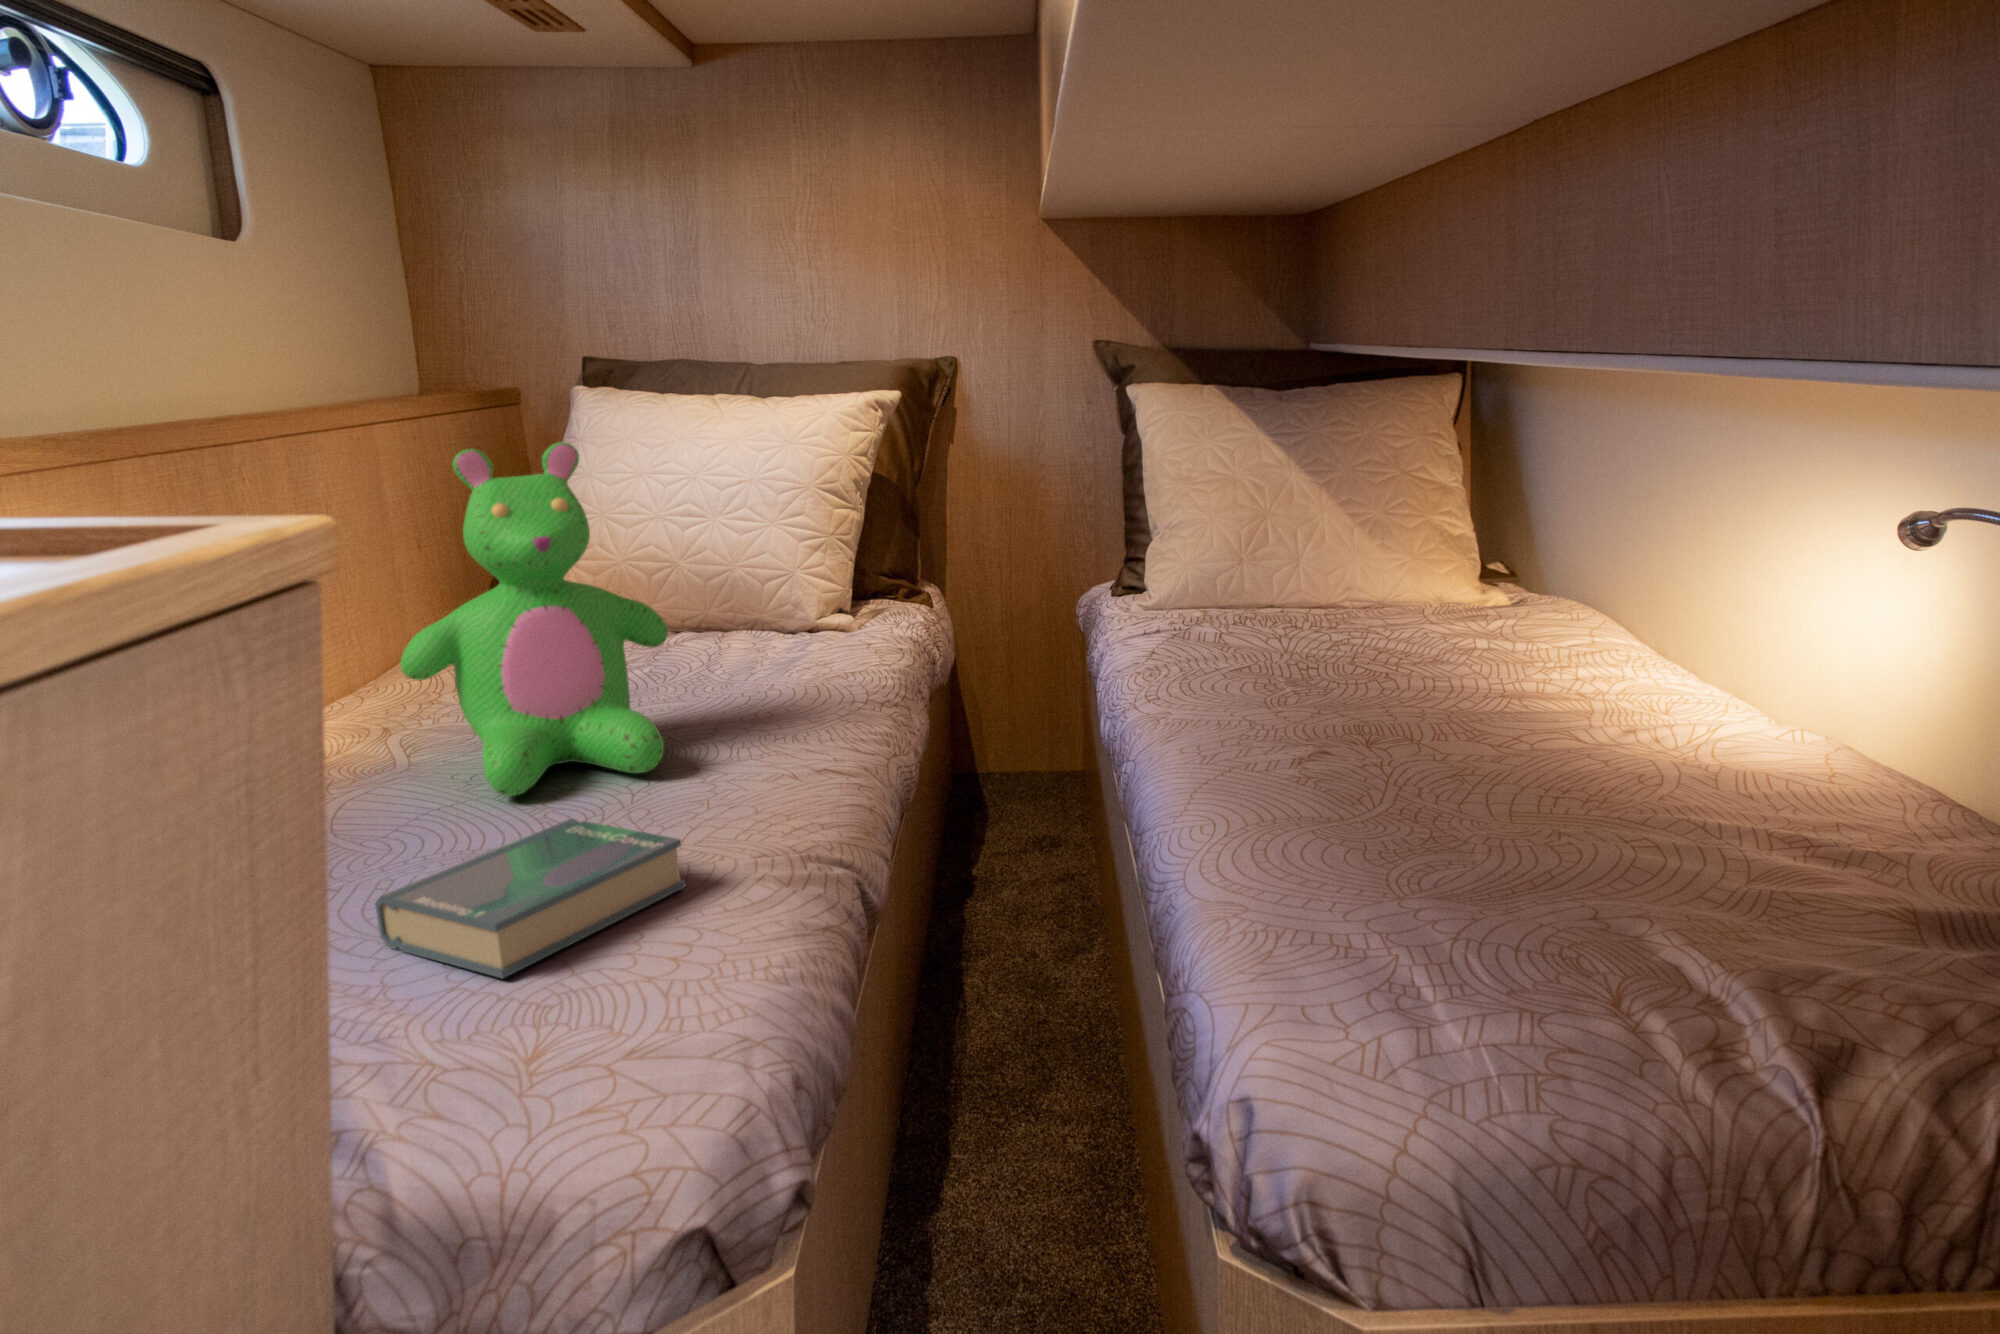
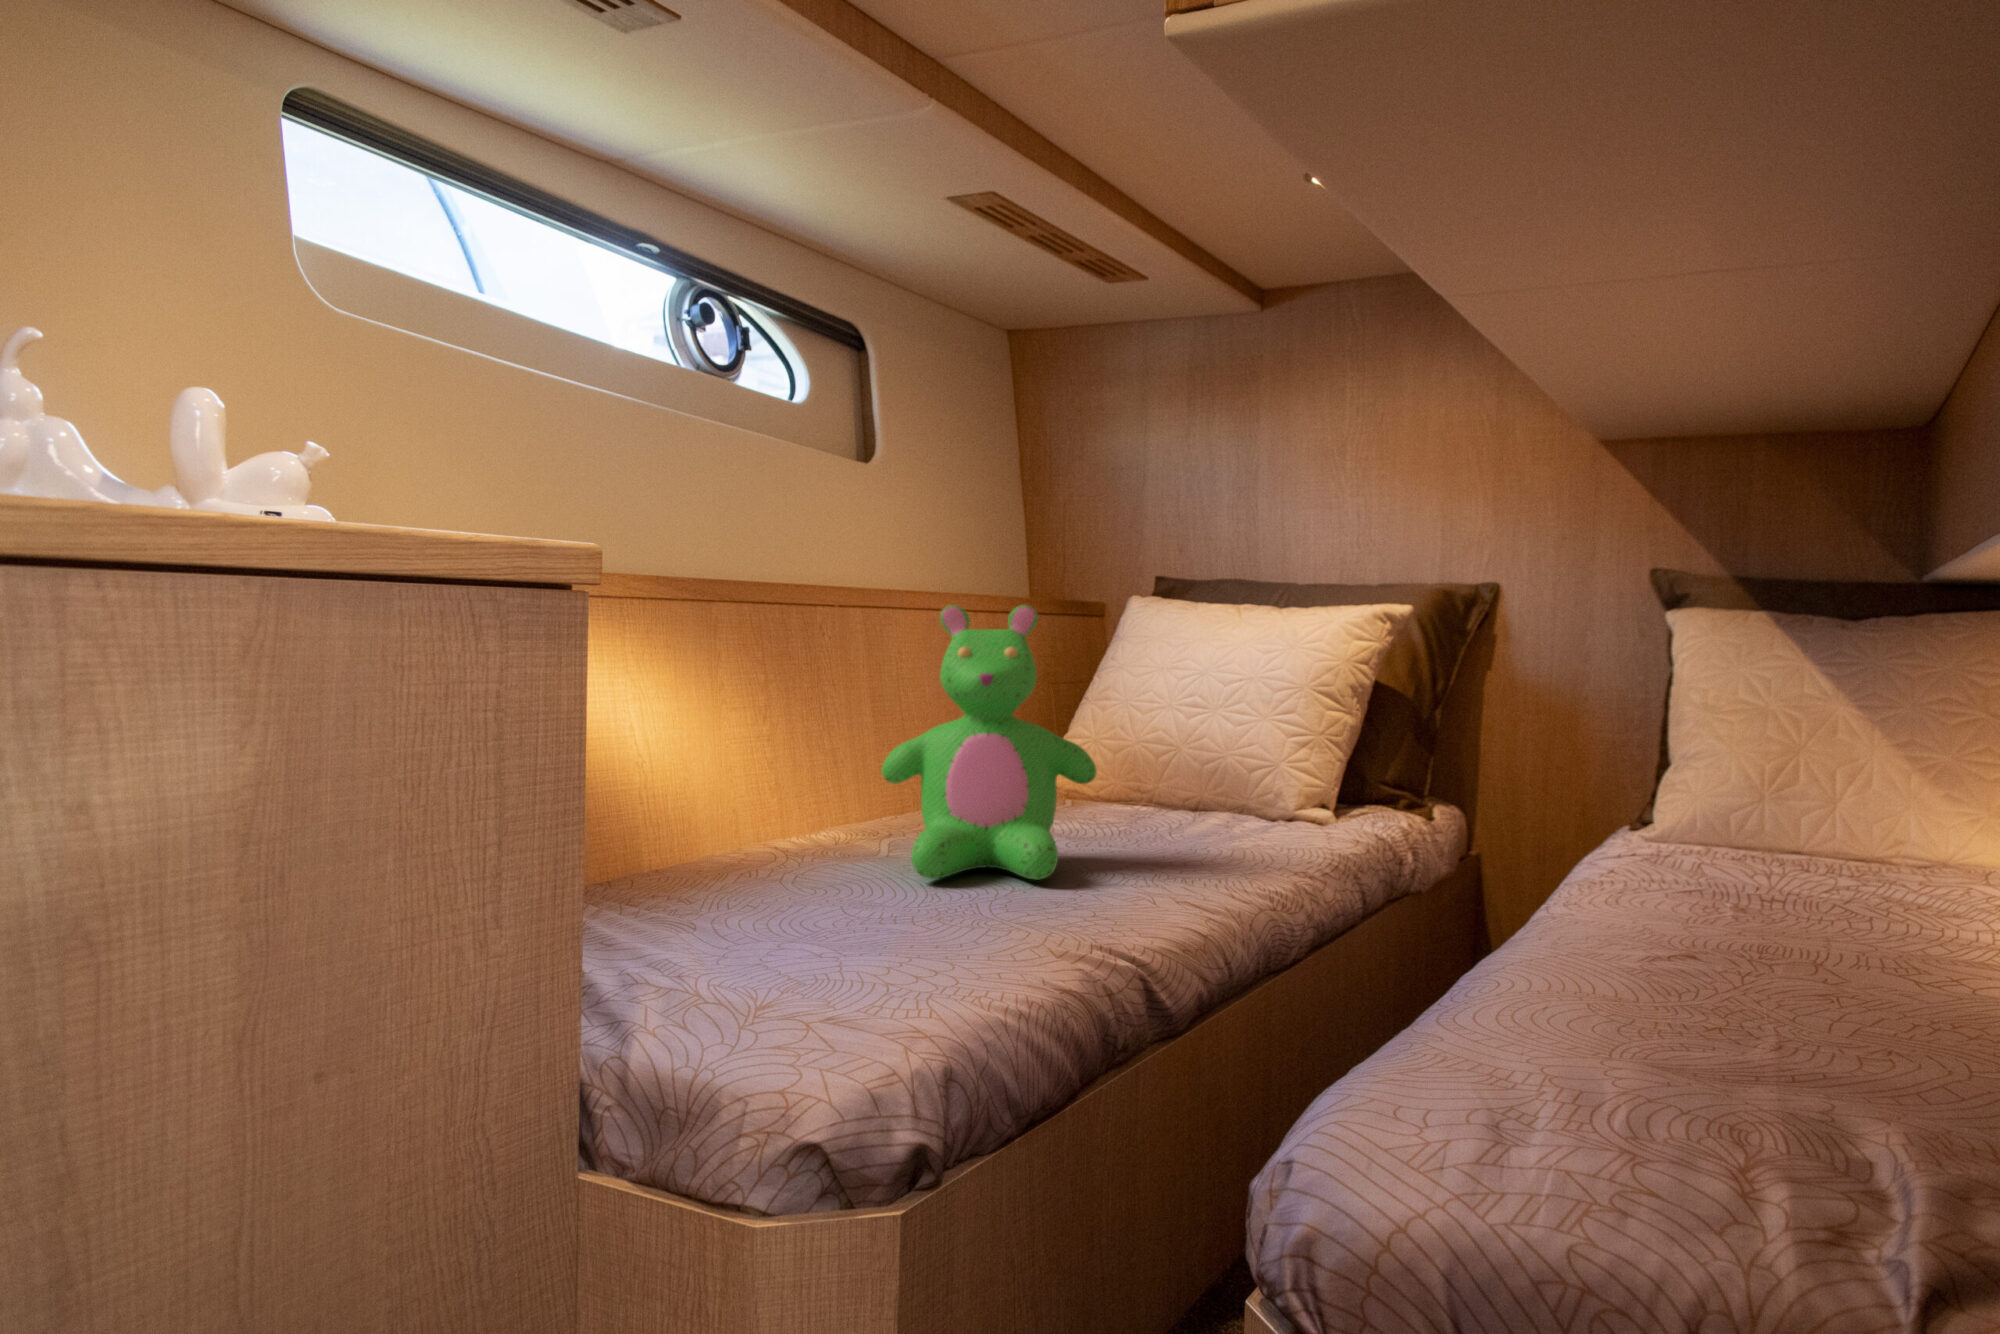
hardback book: present [375,819,685,978] -> none [756,883,990,969]

